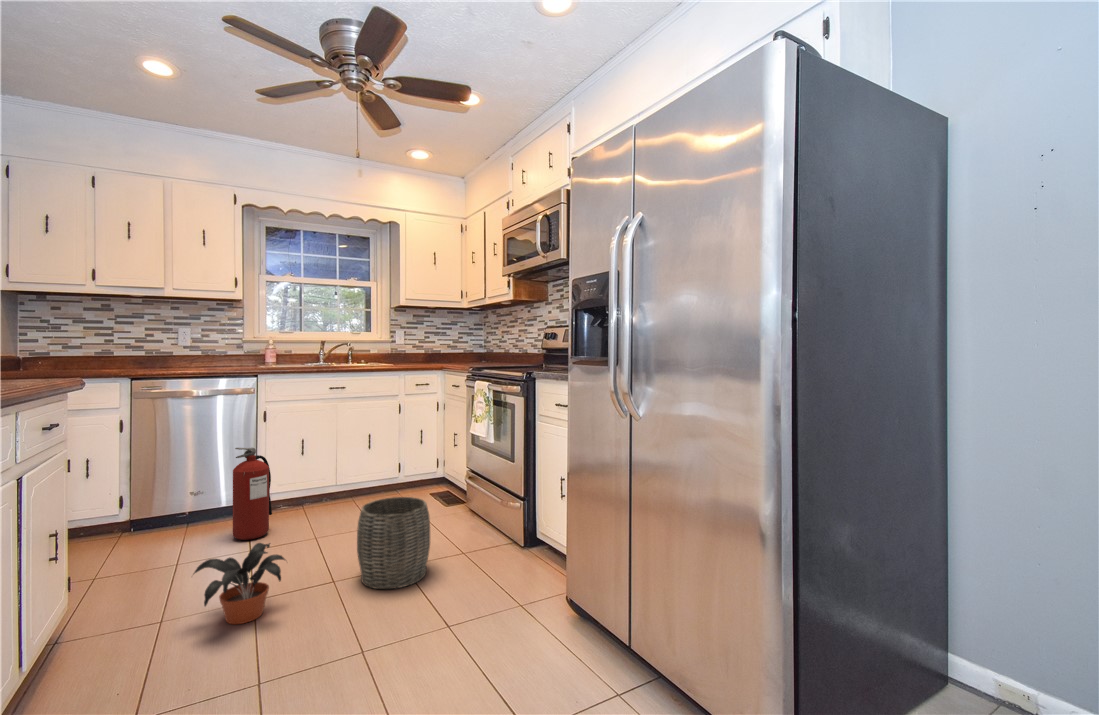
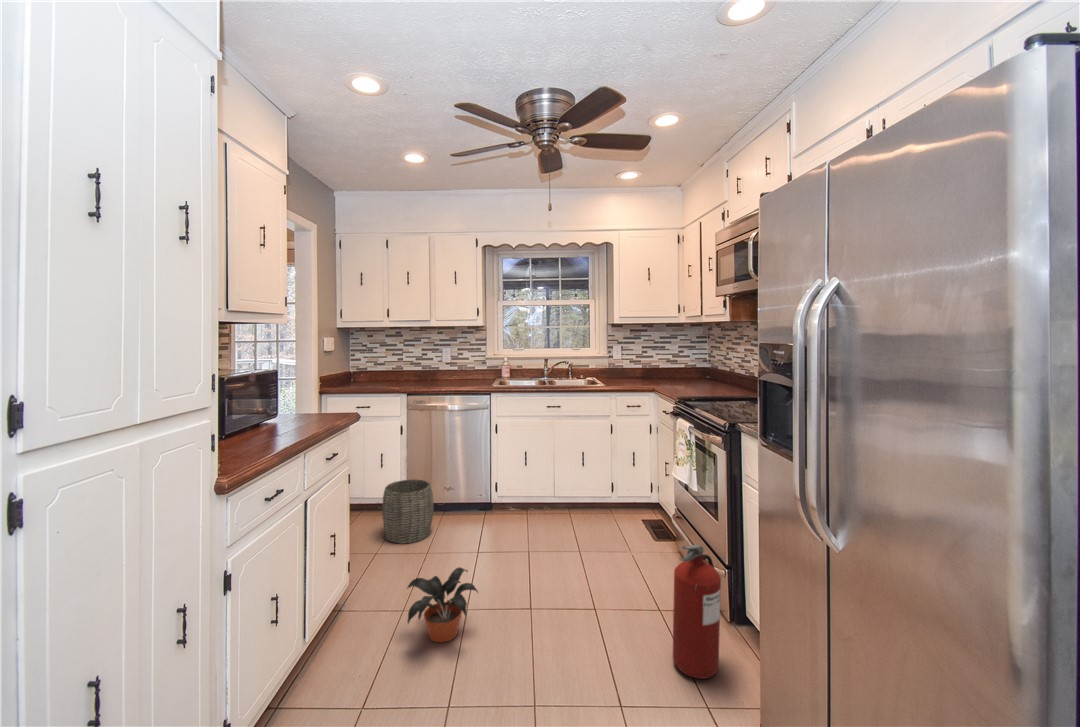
fire extinguisher: present [233,448,272,540] -> present [673,544,721,679]
woven basket: present [357,497,430,589] -> present [382,479,434,543]

